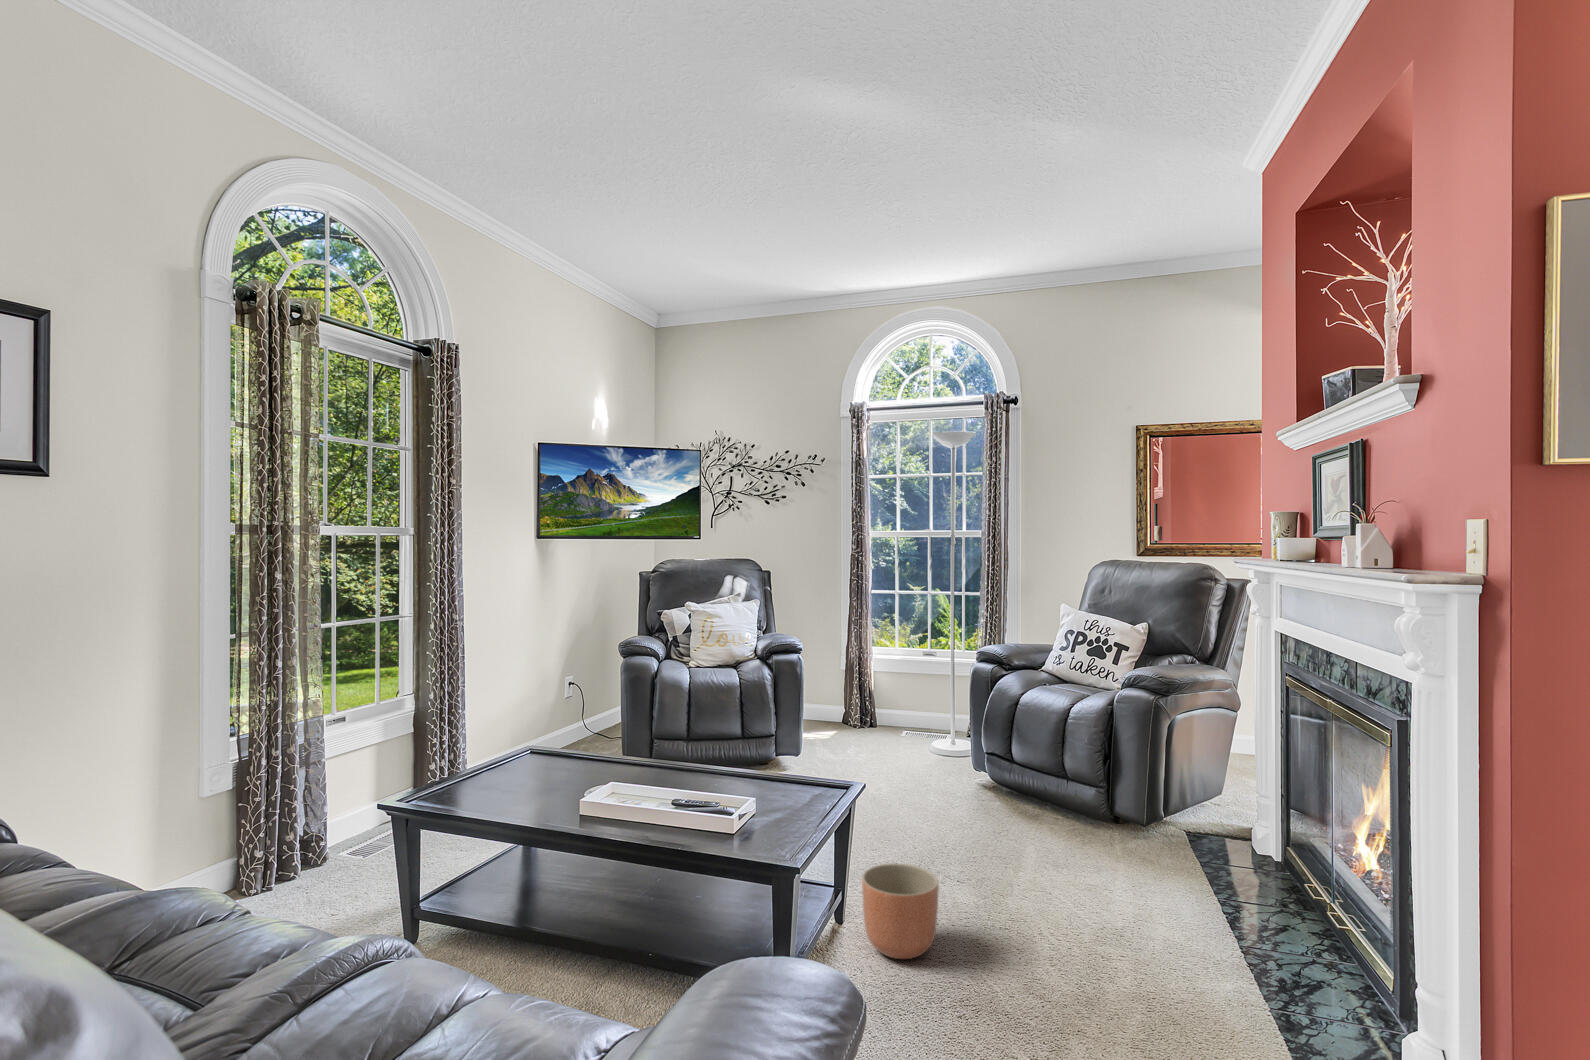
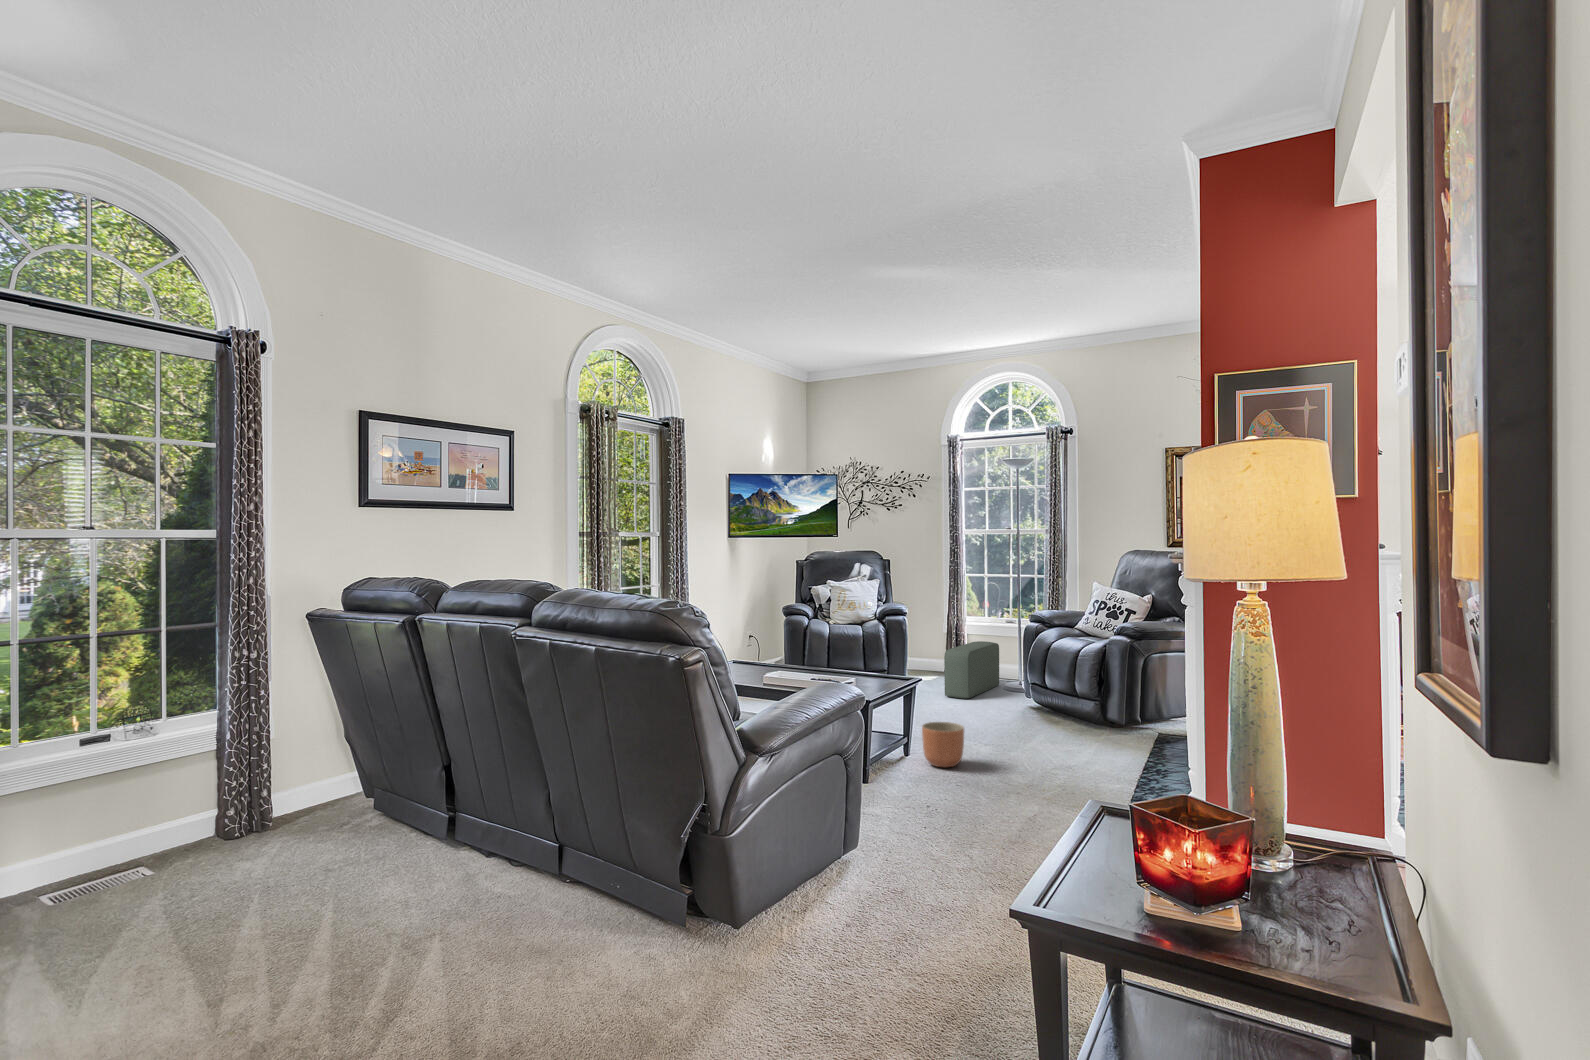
pouf: none [855,684,922,773] -> present [944,641,999,698]

